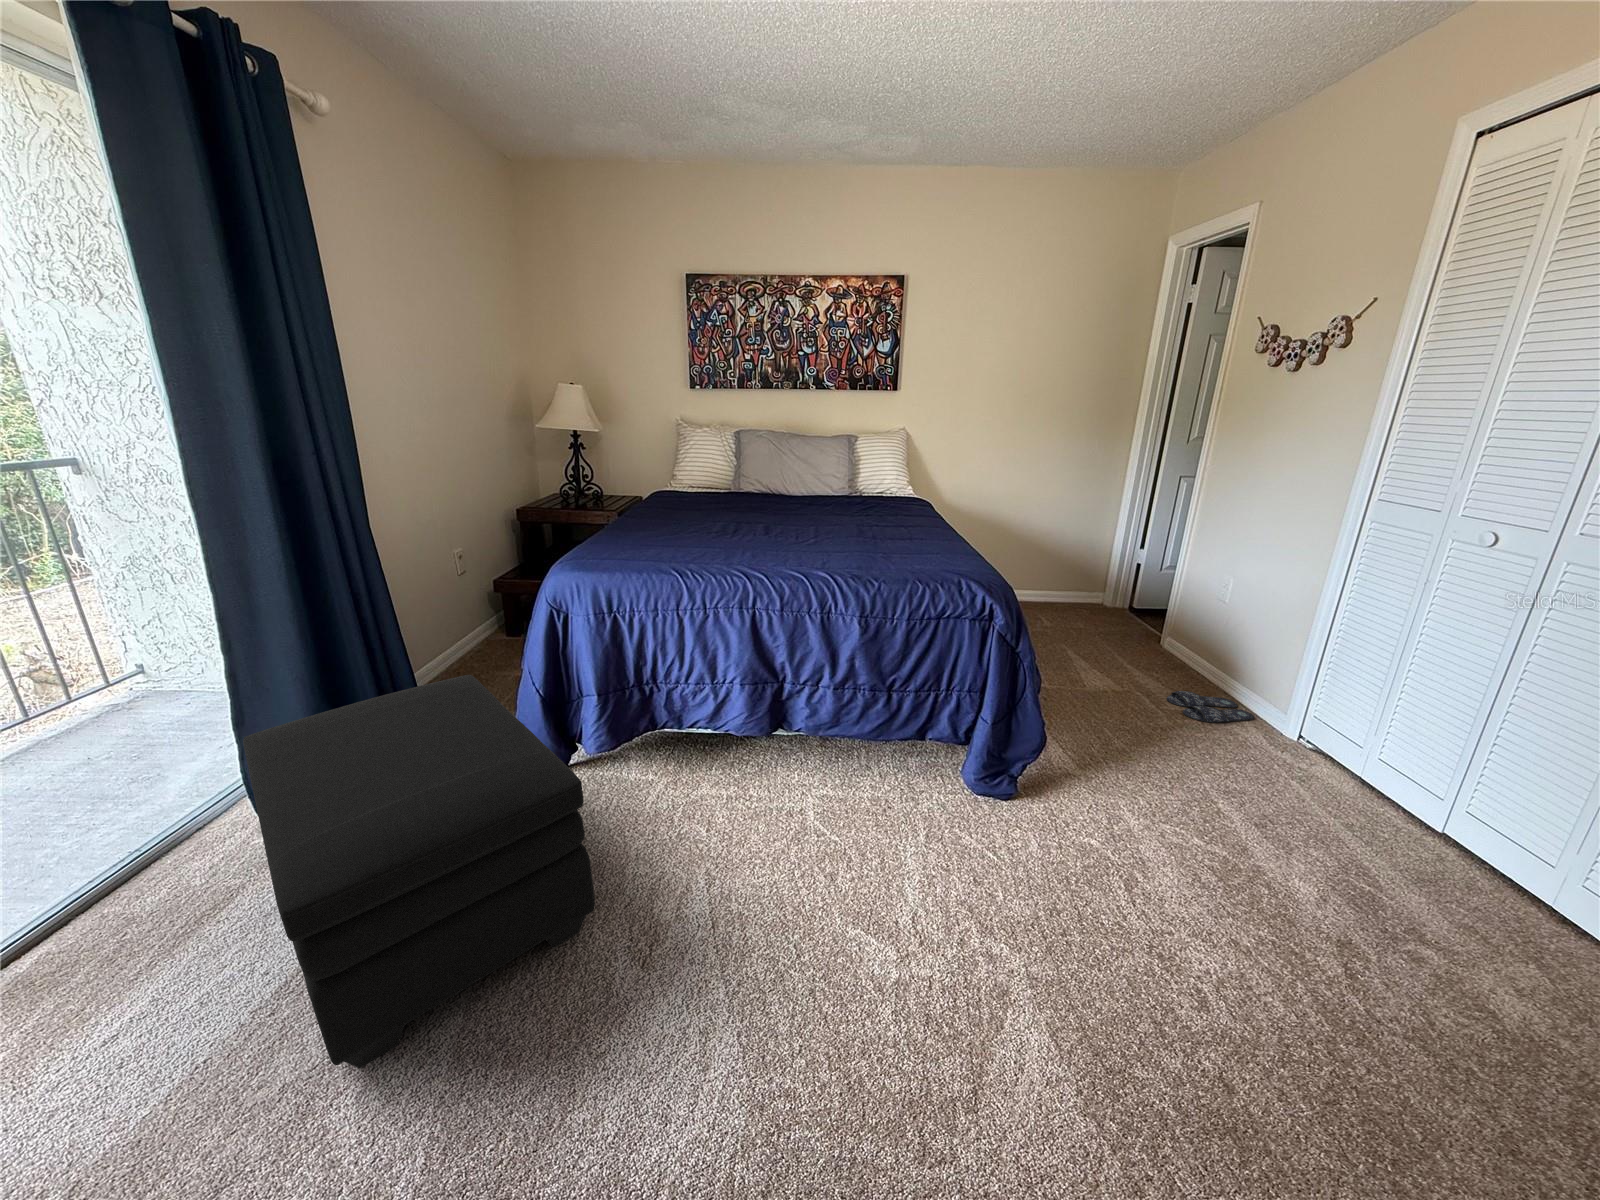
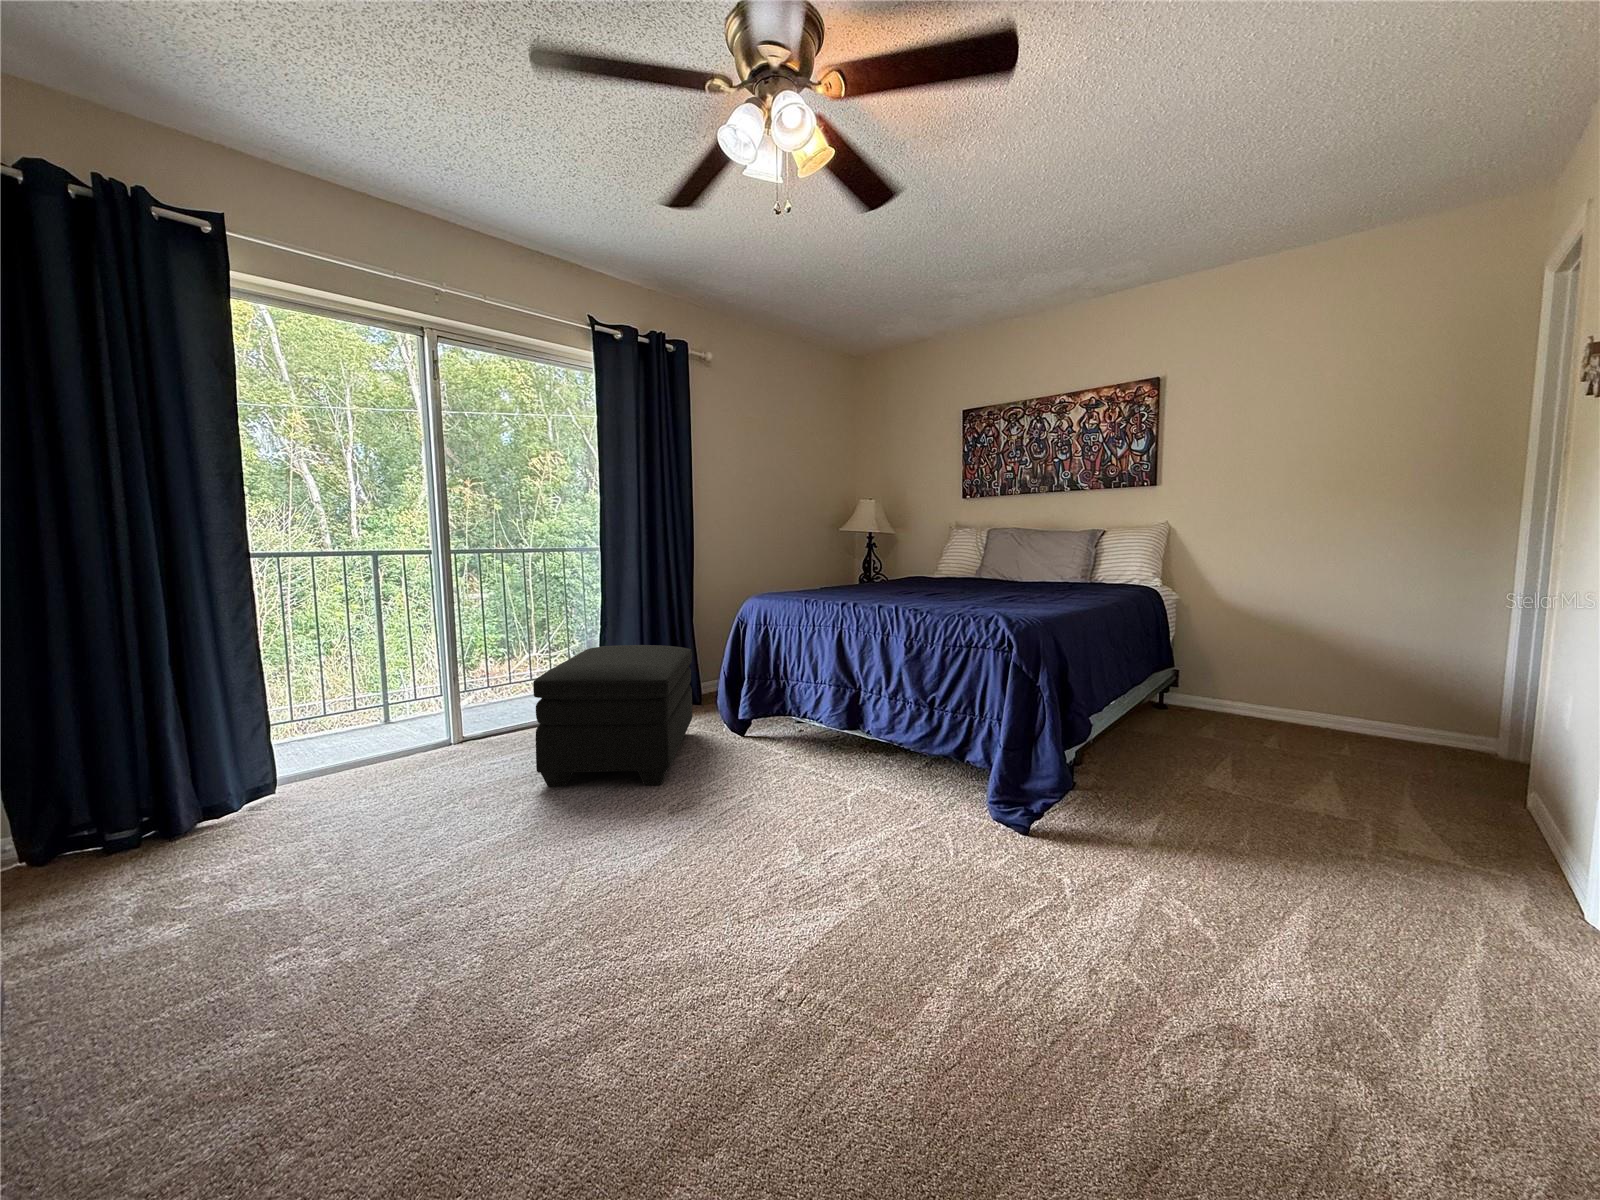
slippers: present [1167,691,1255,723] -> none [1415,849,1576,912]

